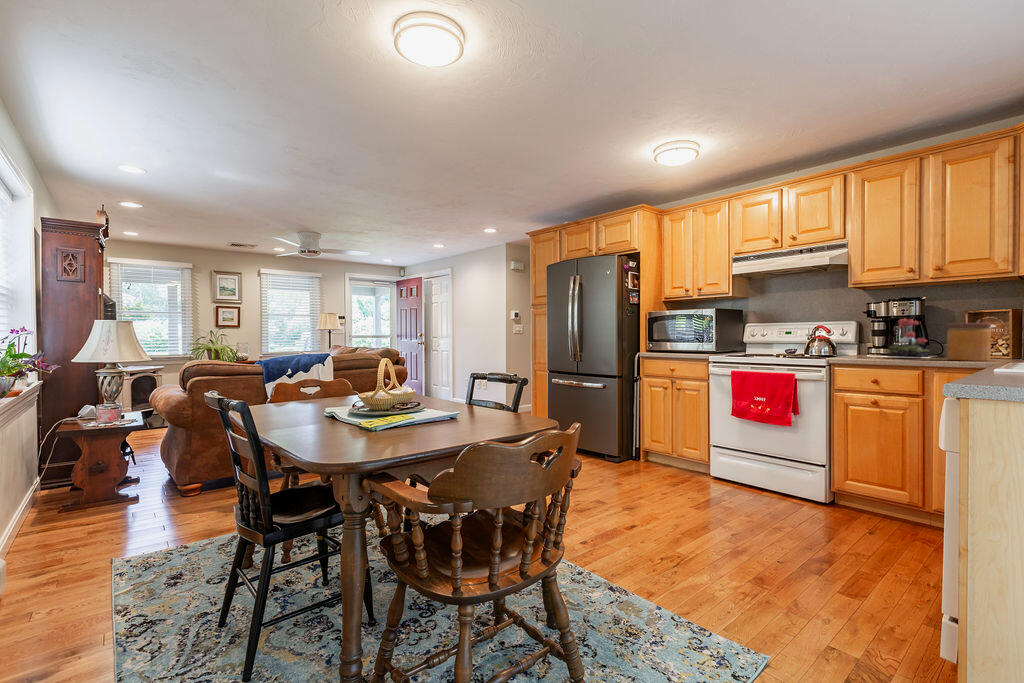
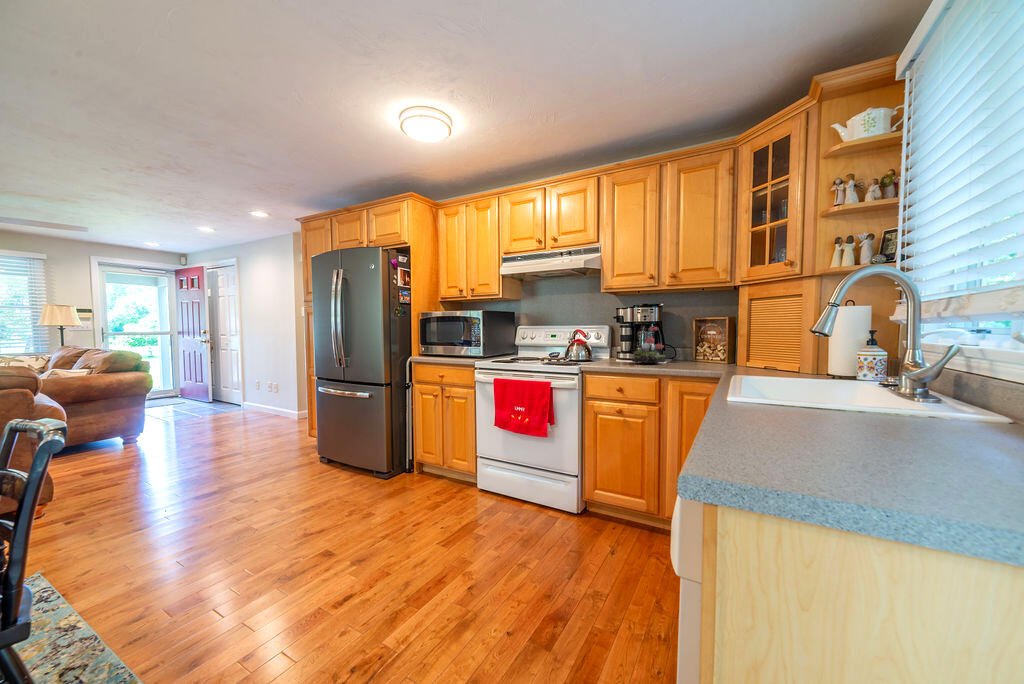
jar: present [947,323,991,361] -> none [679,331,713,369]

